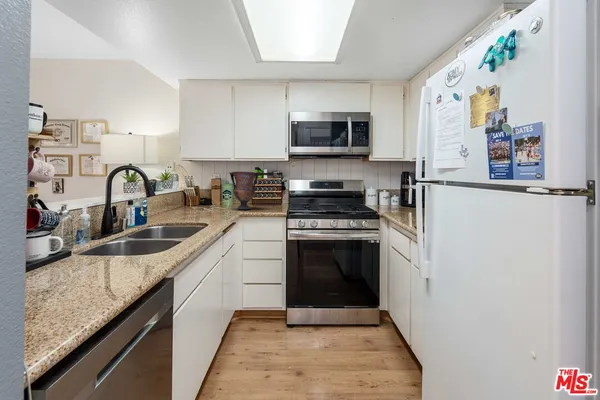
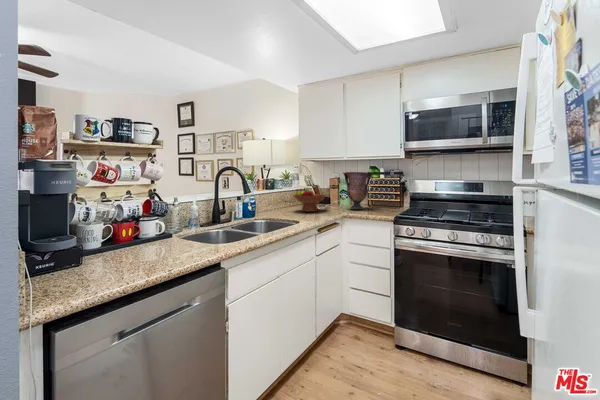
fruit bowl: none [175,188,213,213] -> present [293,189,326,212]

